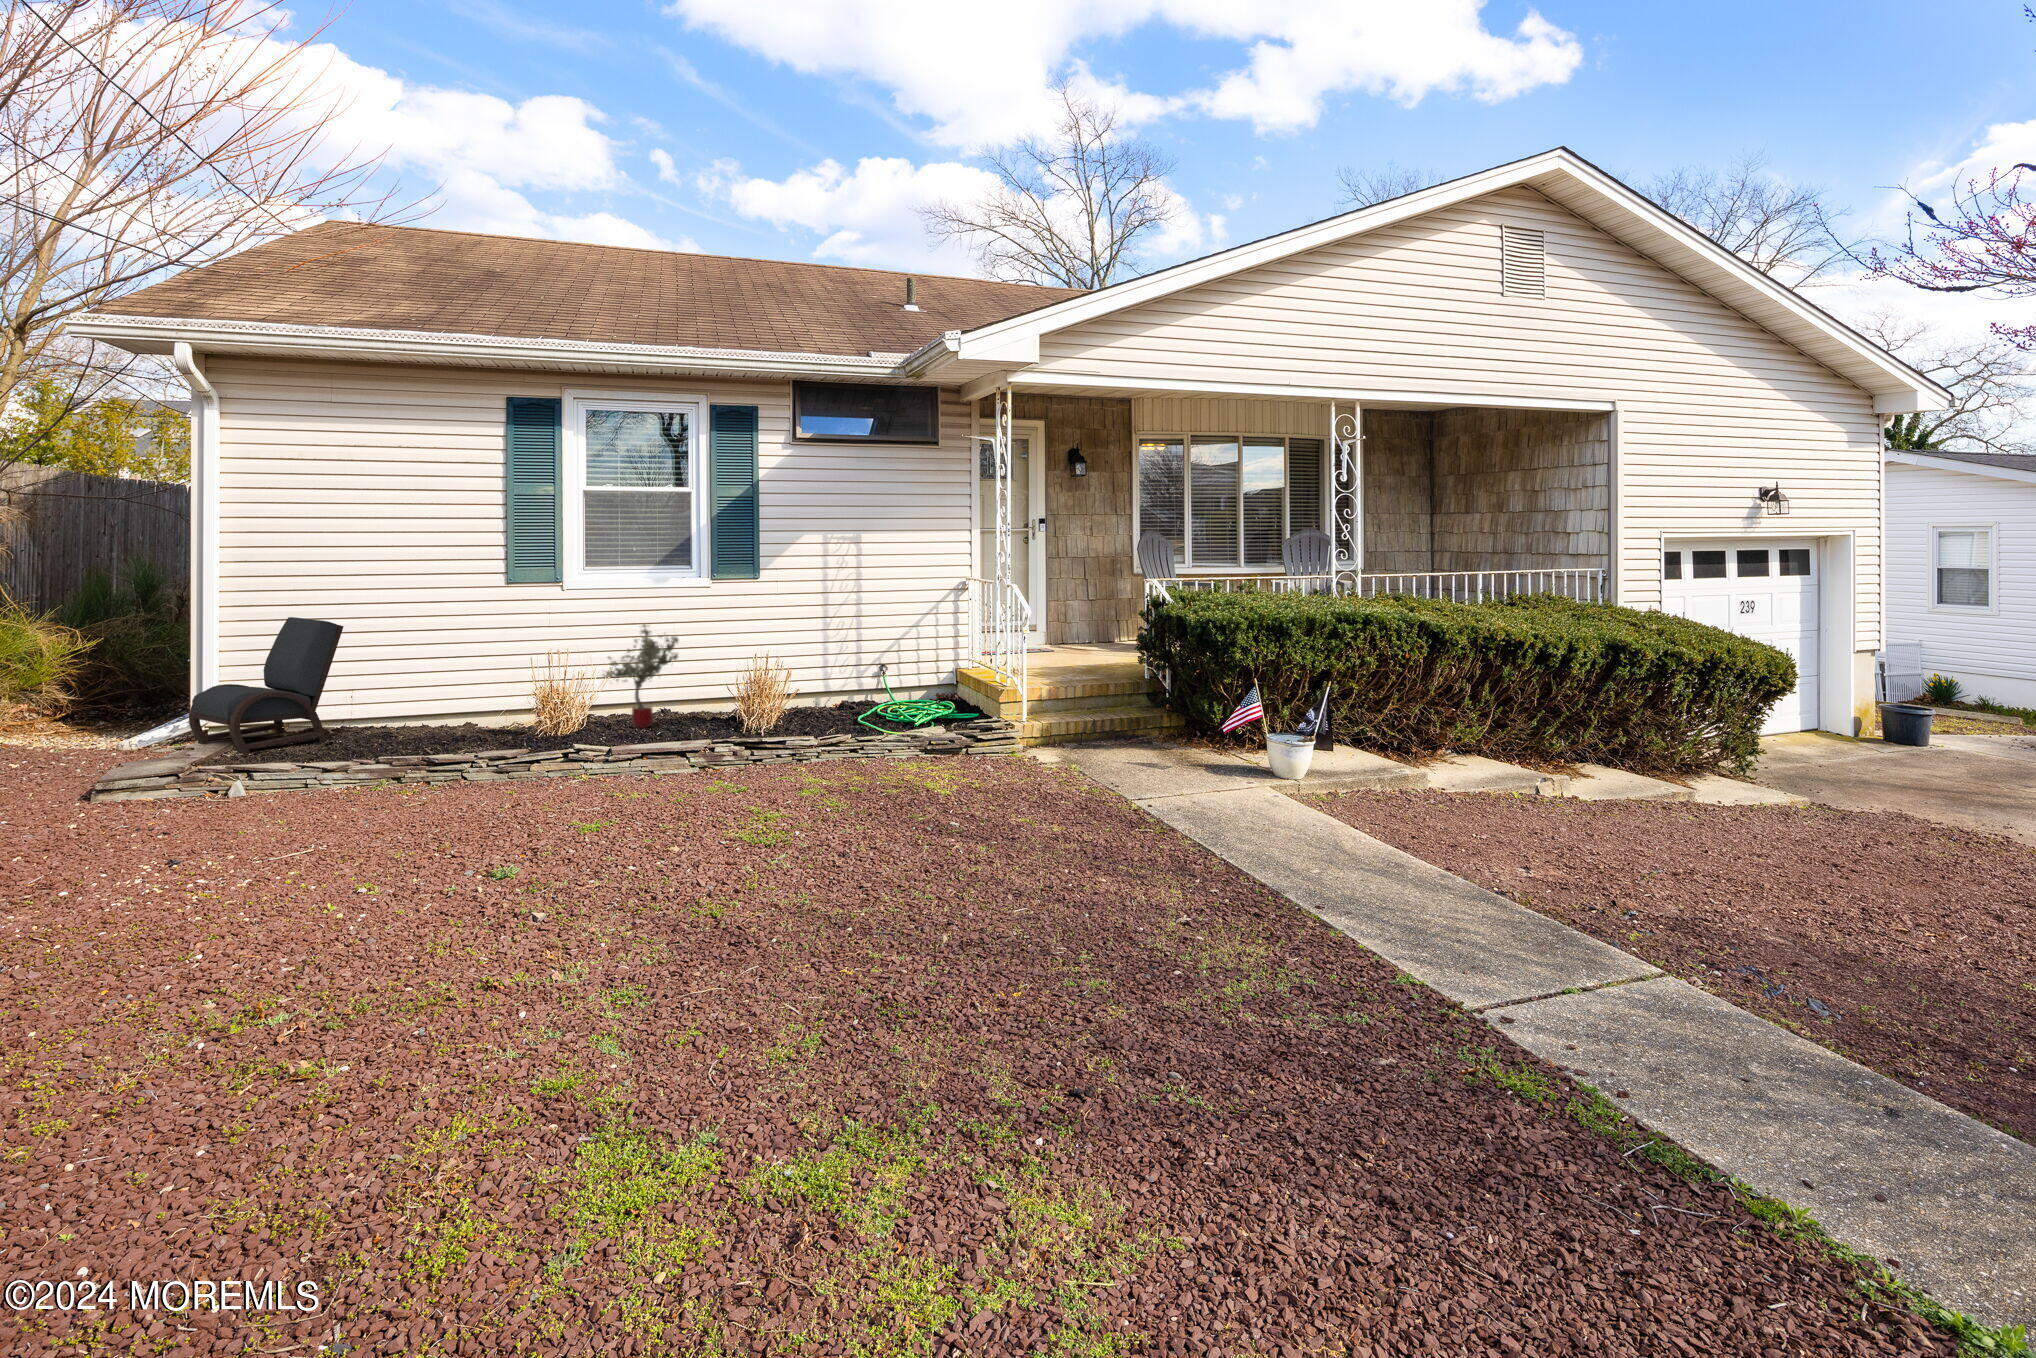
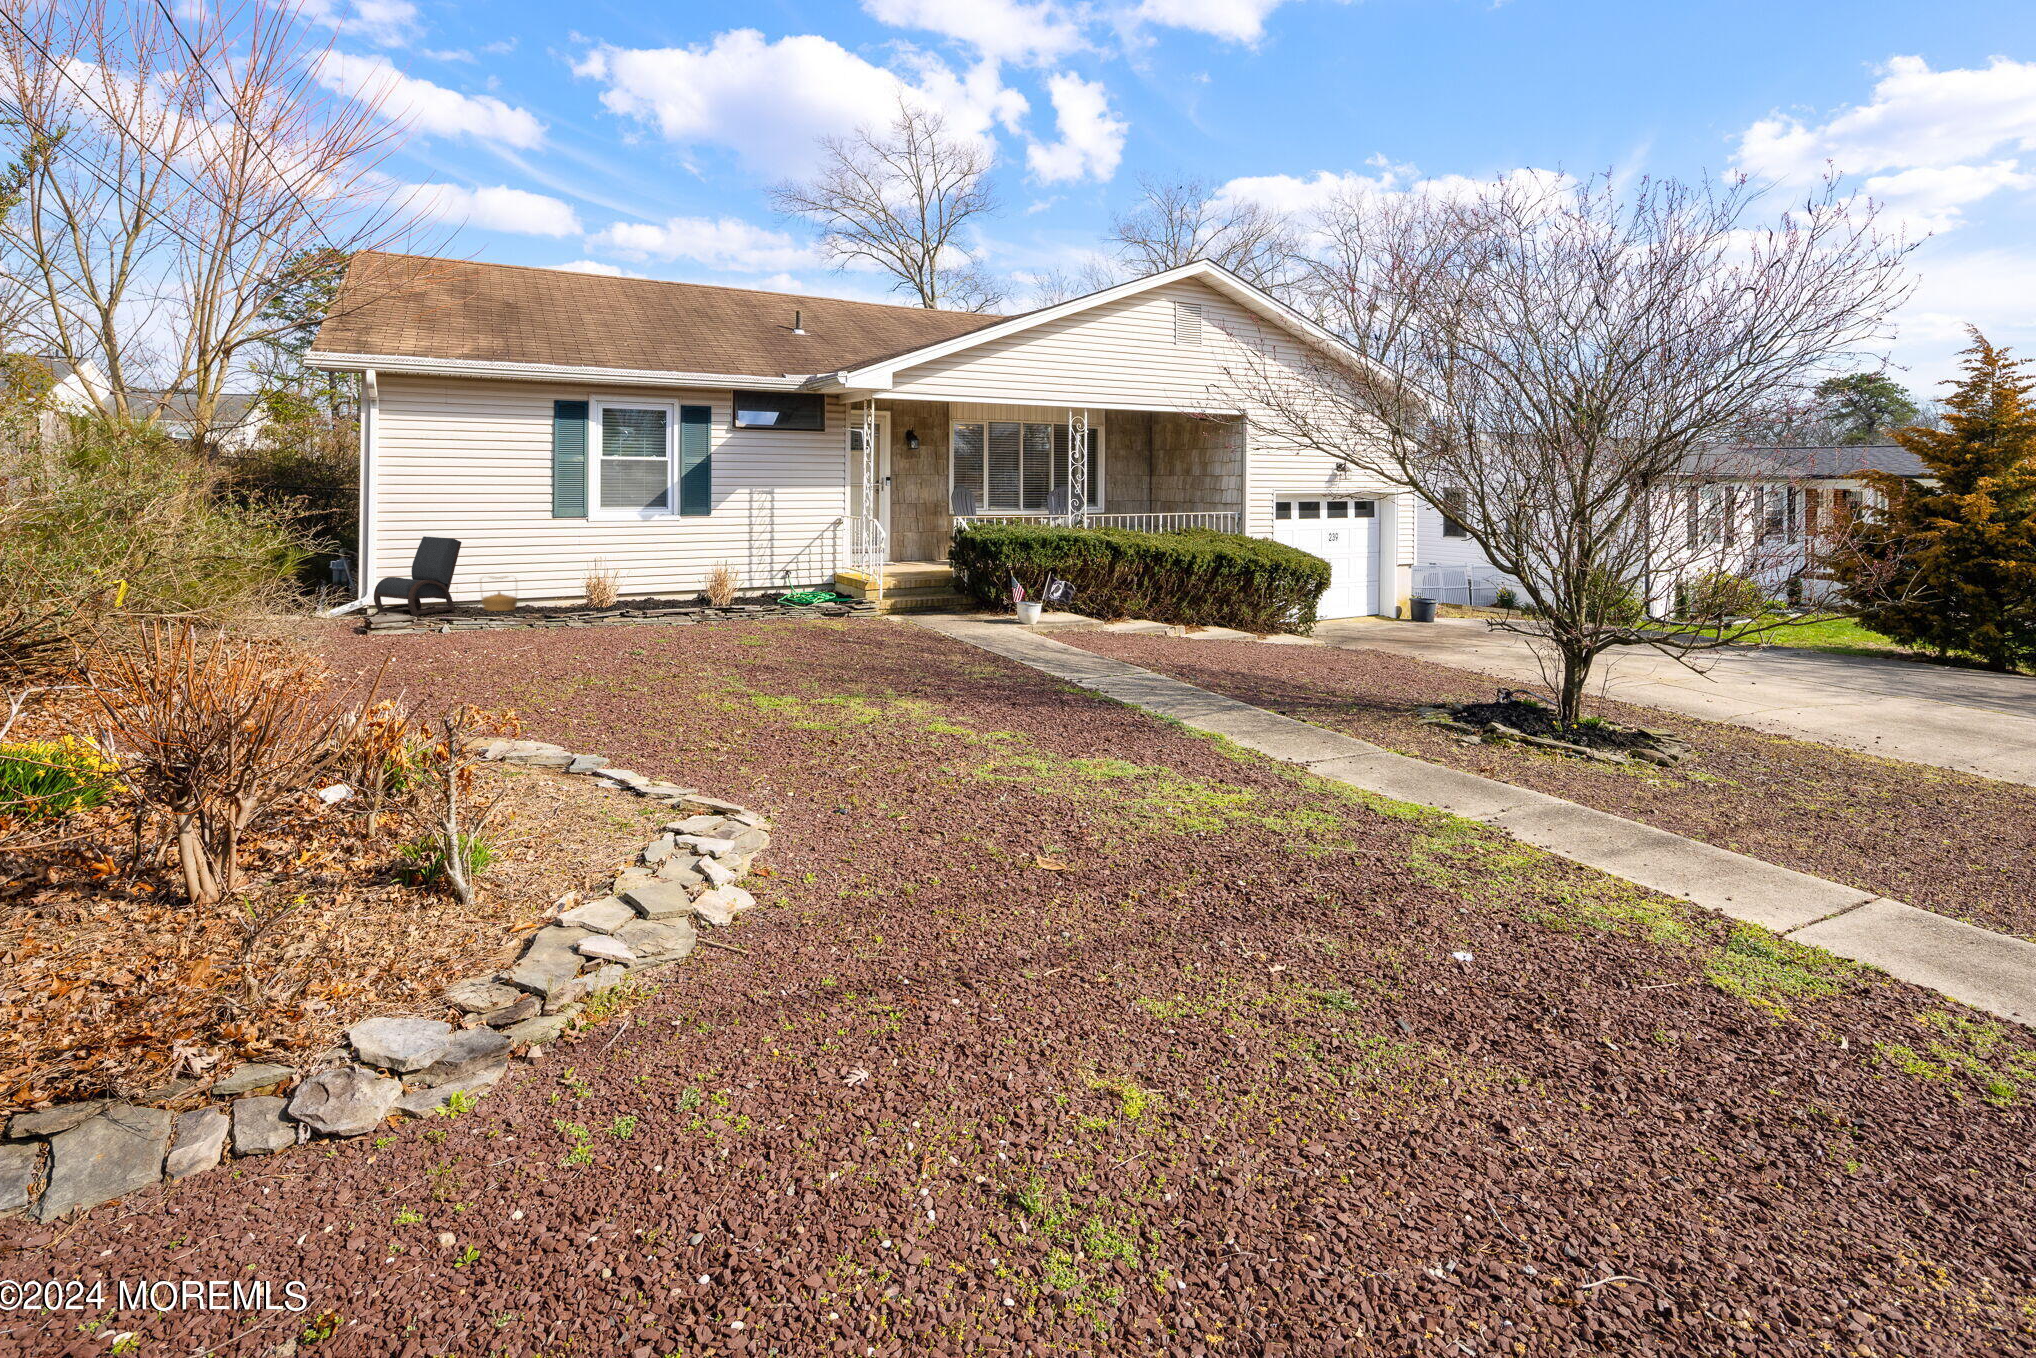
potted tree: present [602,624,679,728] -> none [618,543,663,608]
woven basket: none [374,679,437,738] -> present [482,576,517,611]

